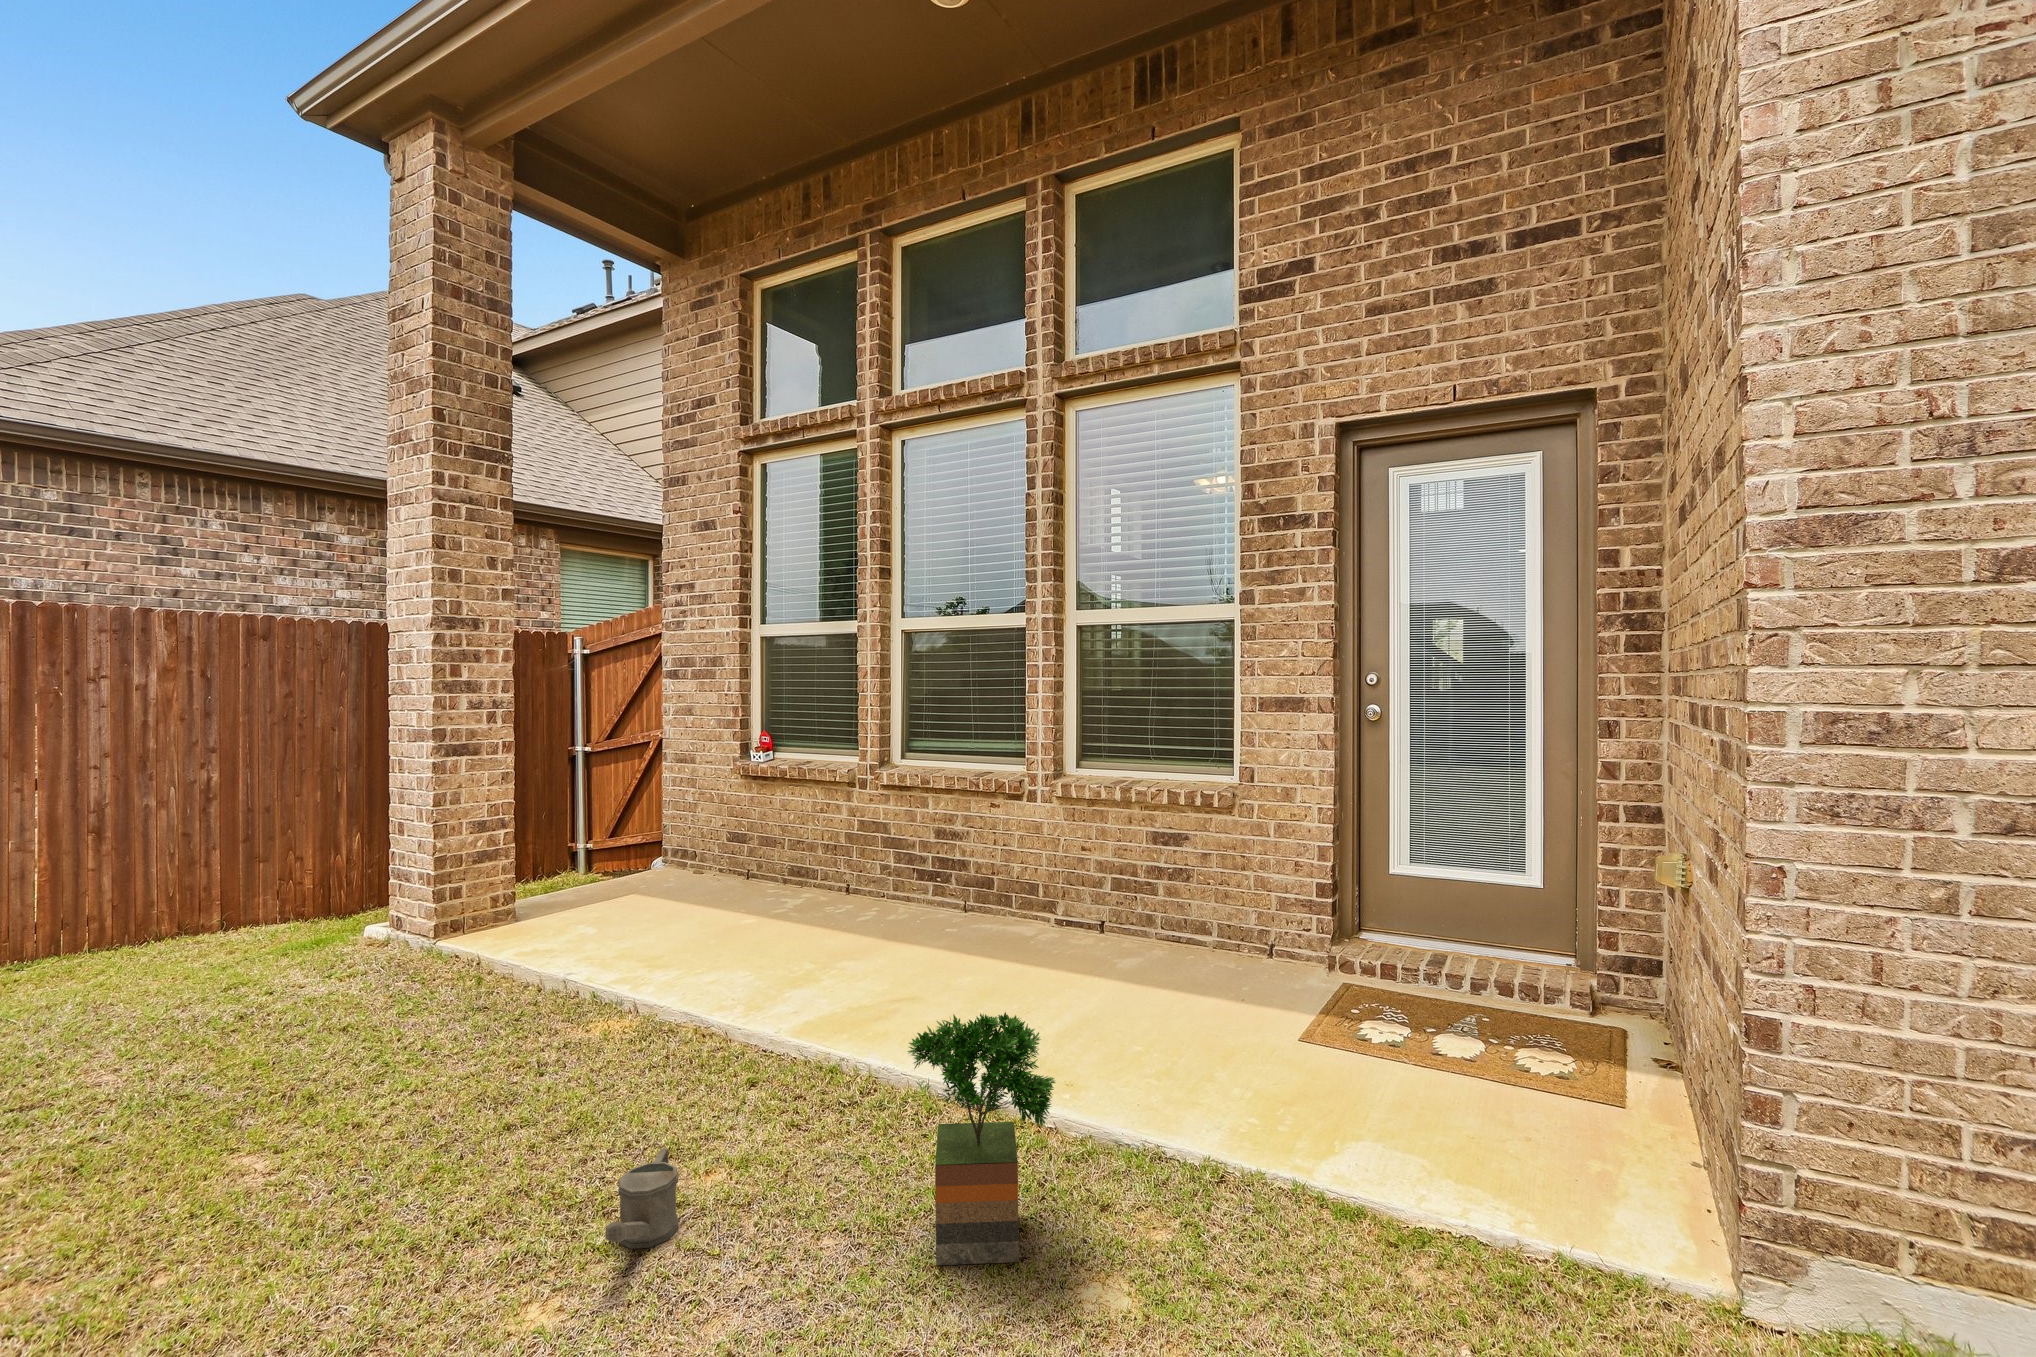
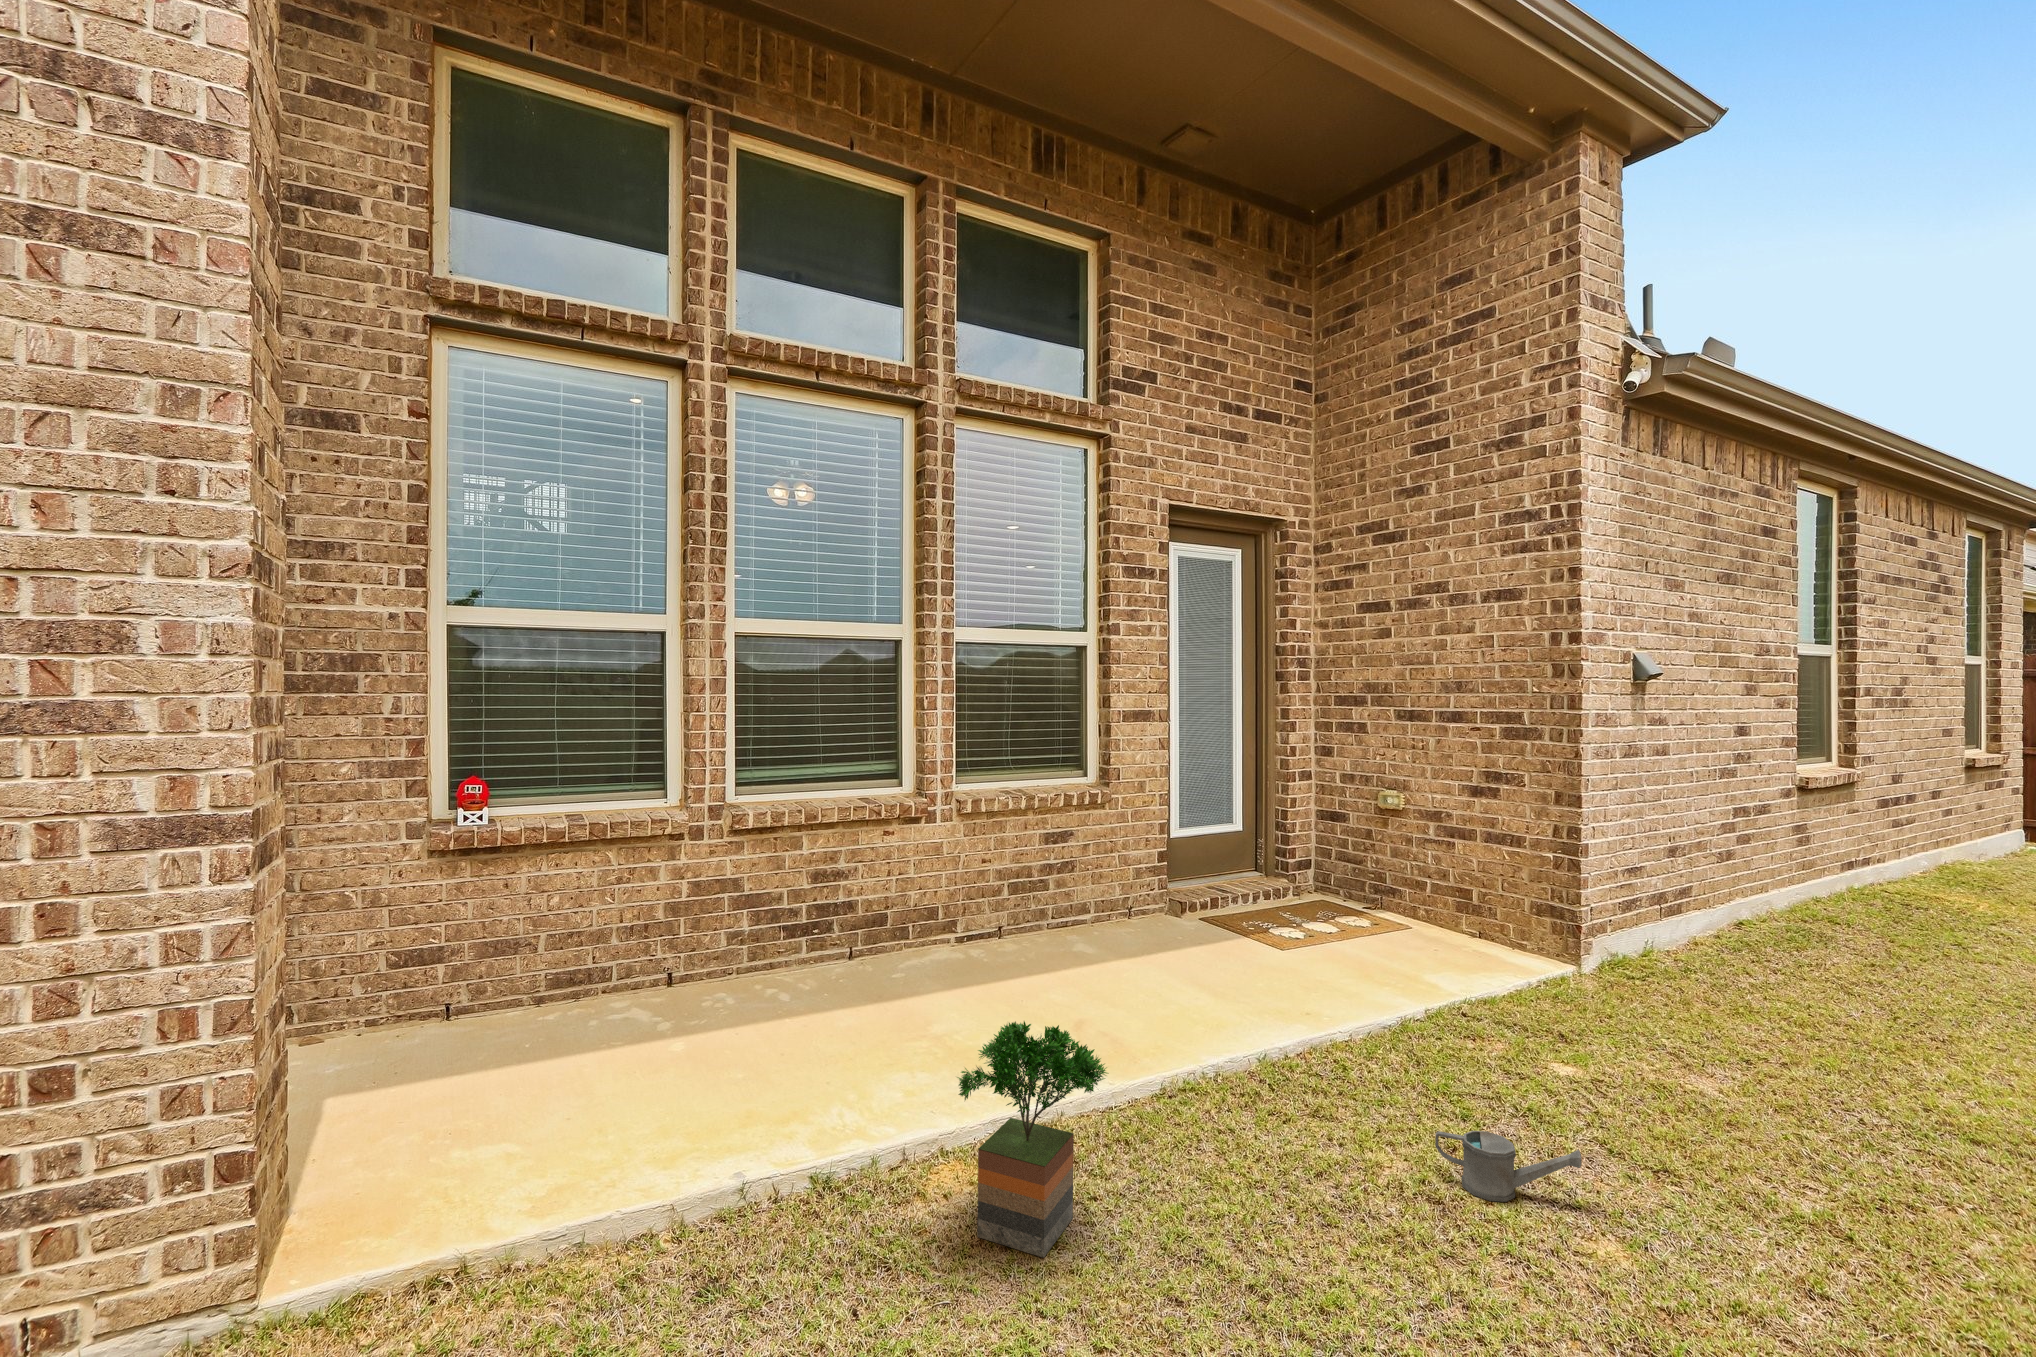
potted tree: present [908,1012,1055,1265] -> present [957,1021,1108,1258]

